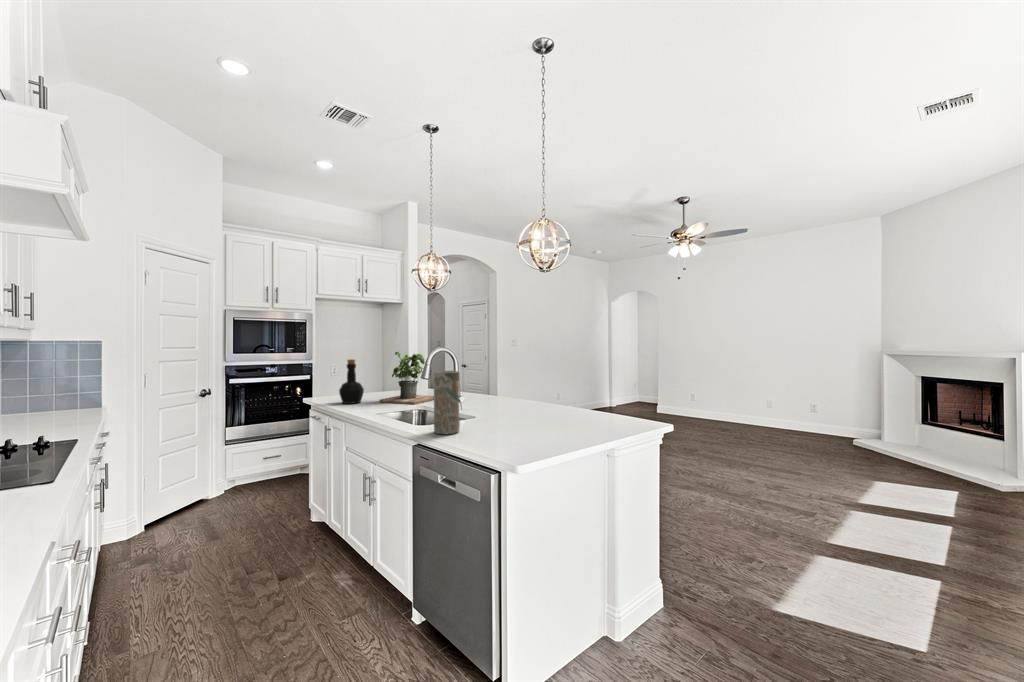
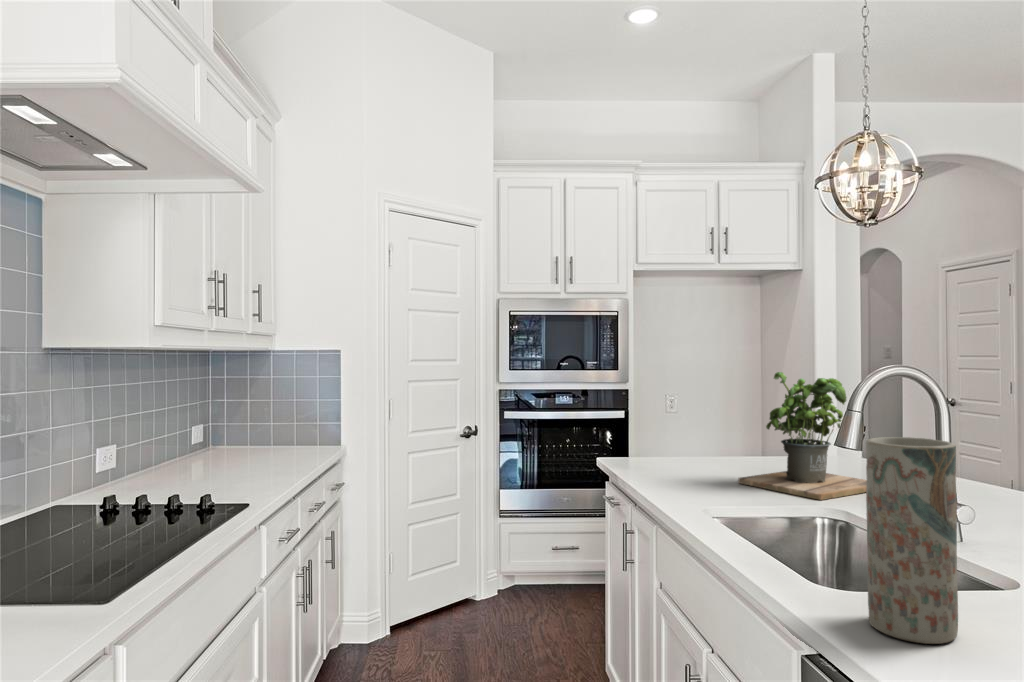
bottle: present [339,359,364,404] -> none [656,387,705,481]

